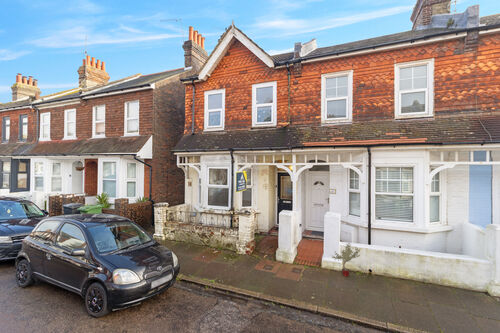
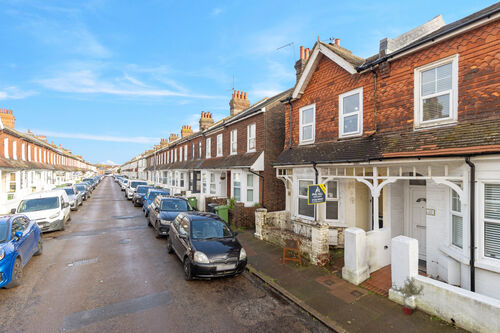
bench: none [204,220,231,261] -> present [283,230,302,265]

